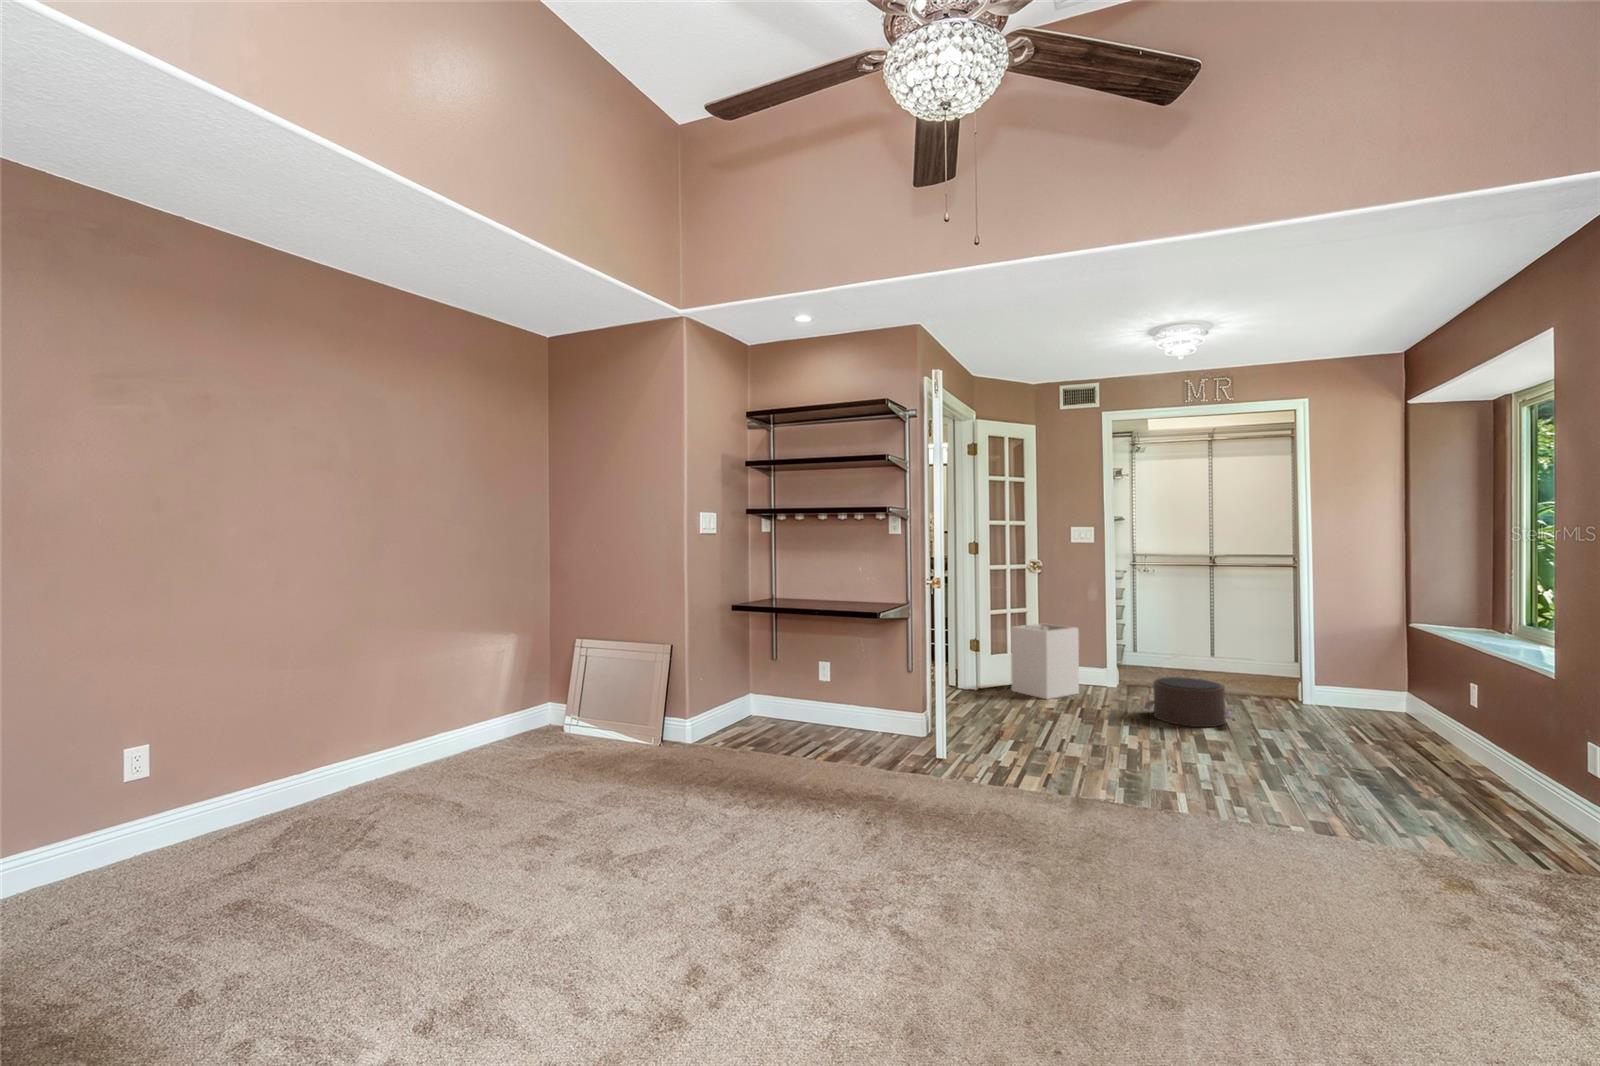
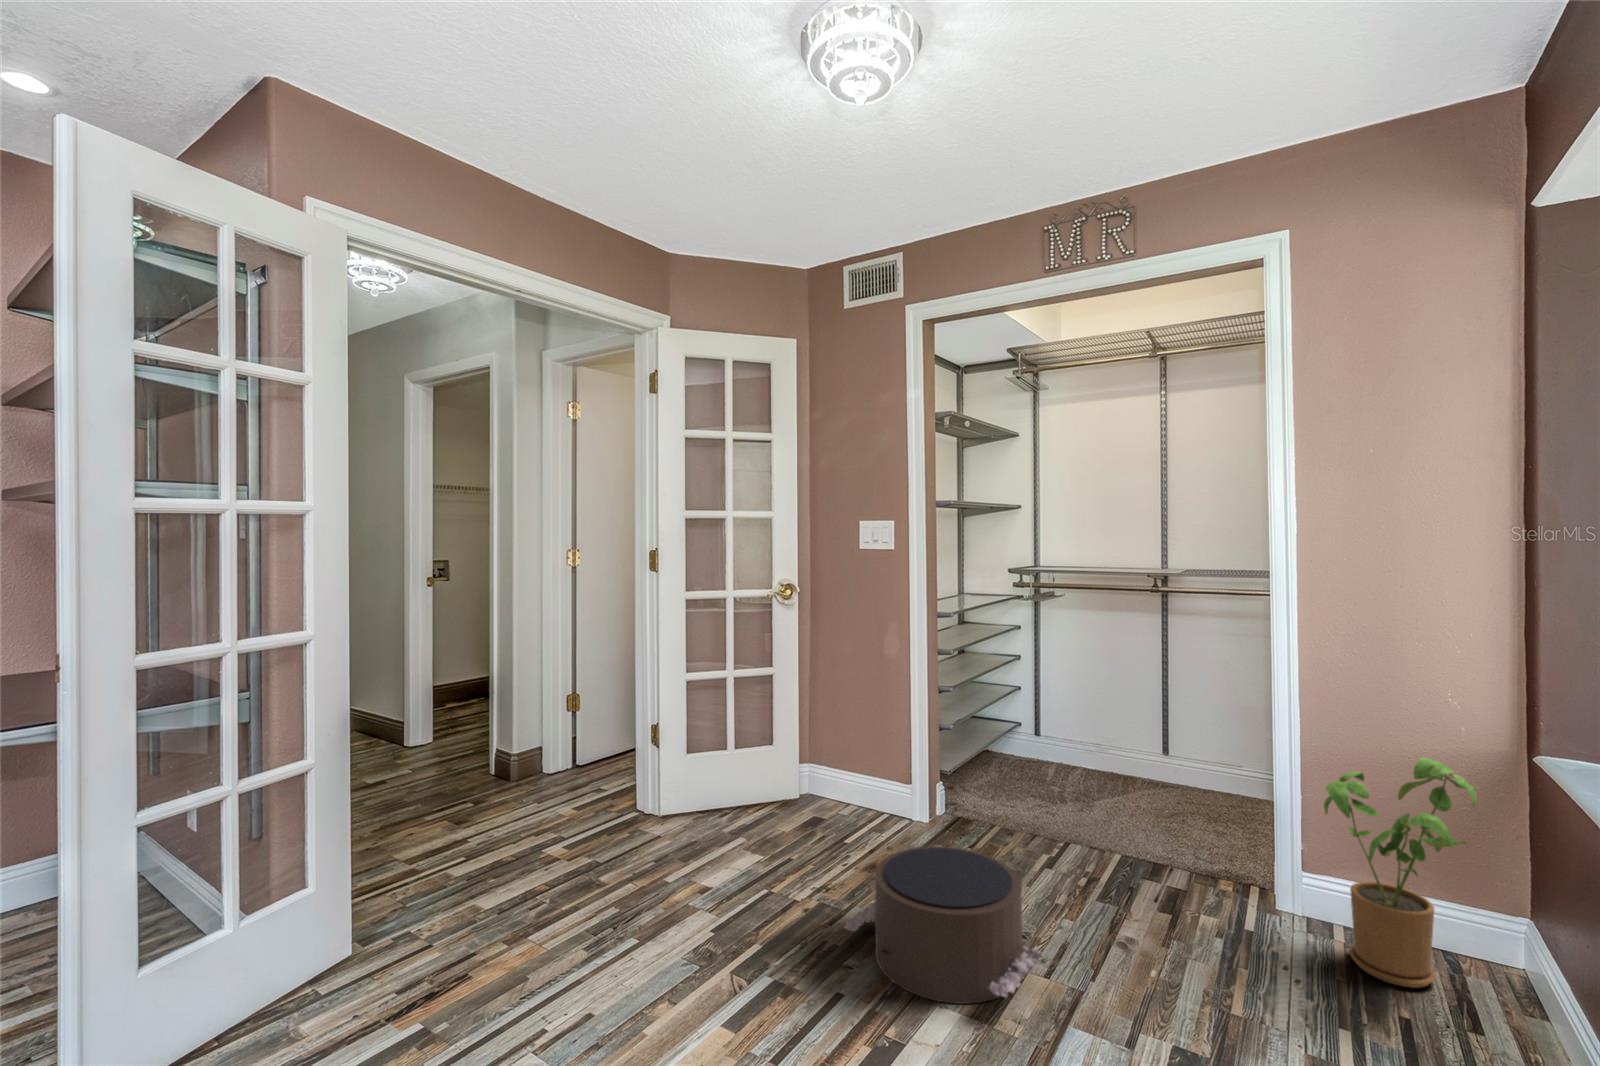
laundry hamper: present [1011,624,1079,699] -> none [716,696,827,855]
house plant: none [1329,625,1392,717] -> present [1324,757,1478,988]

